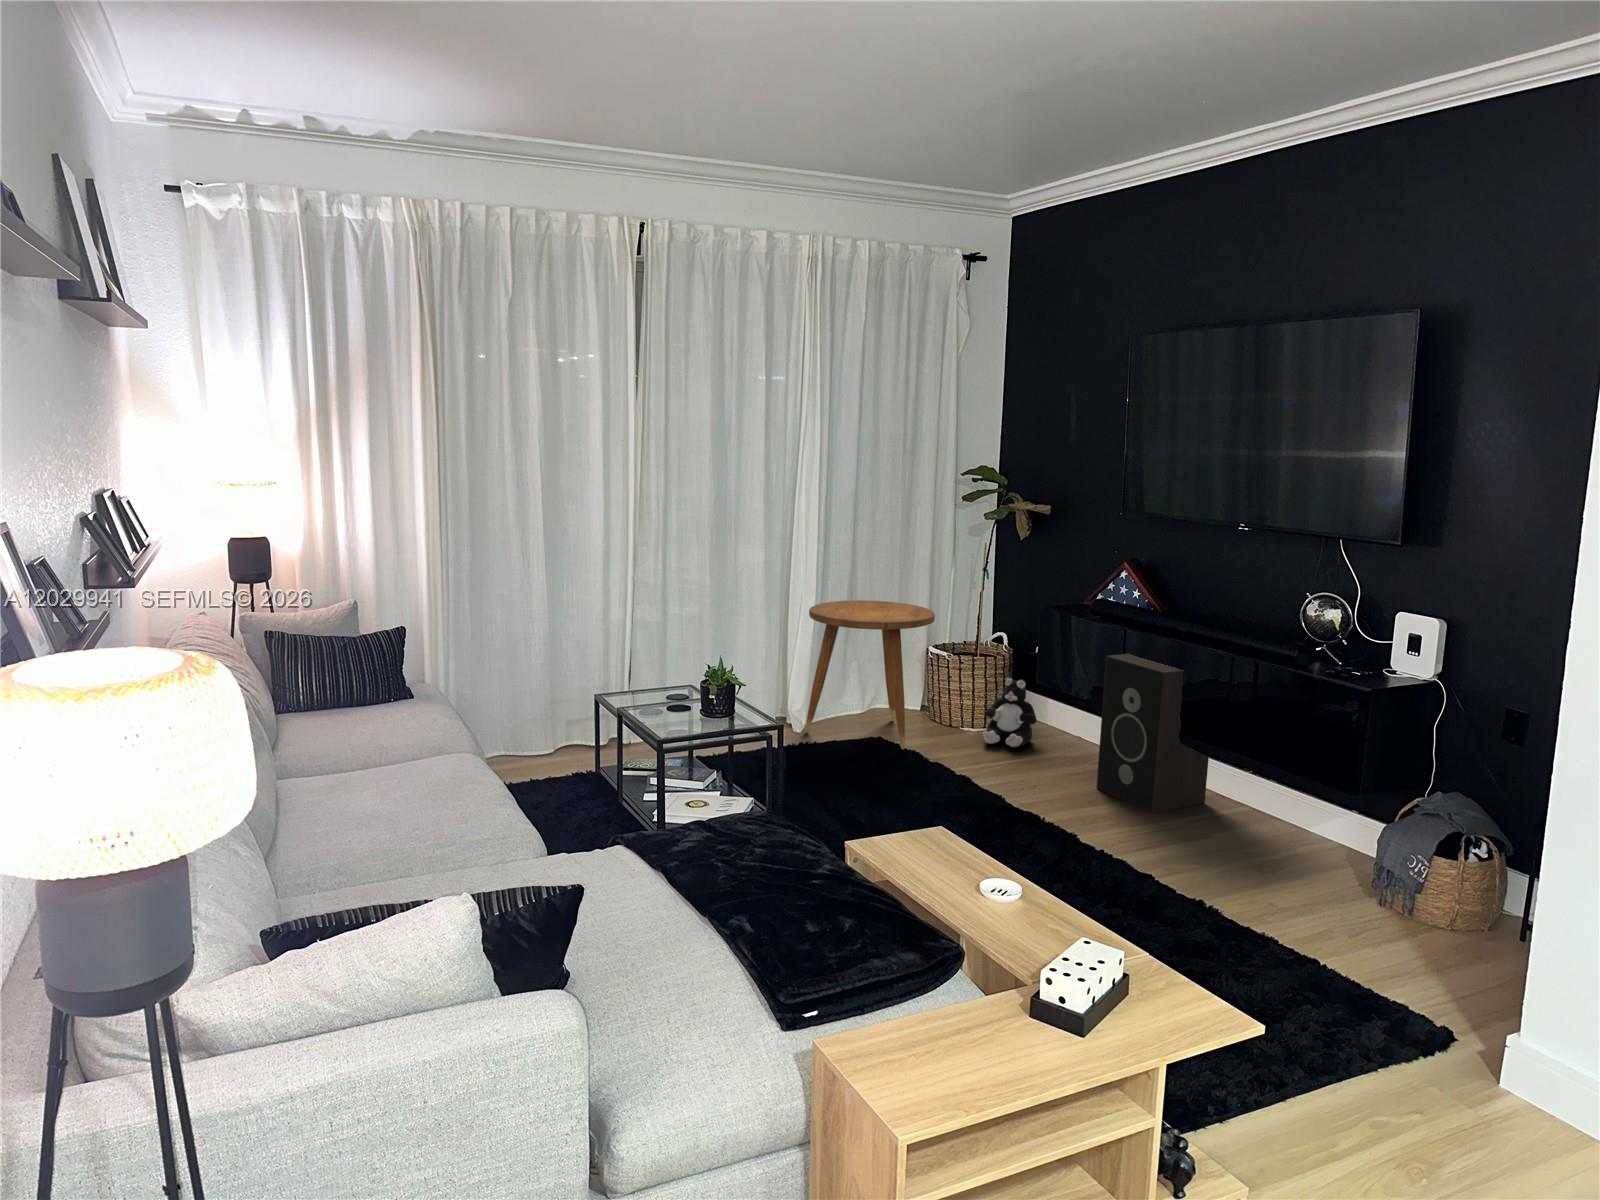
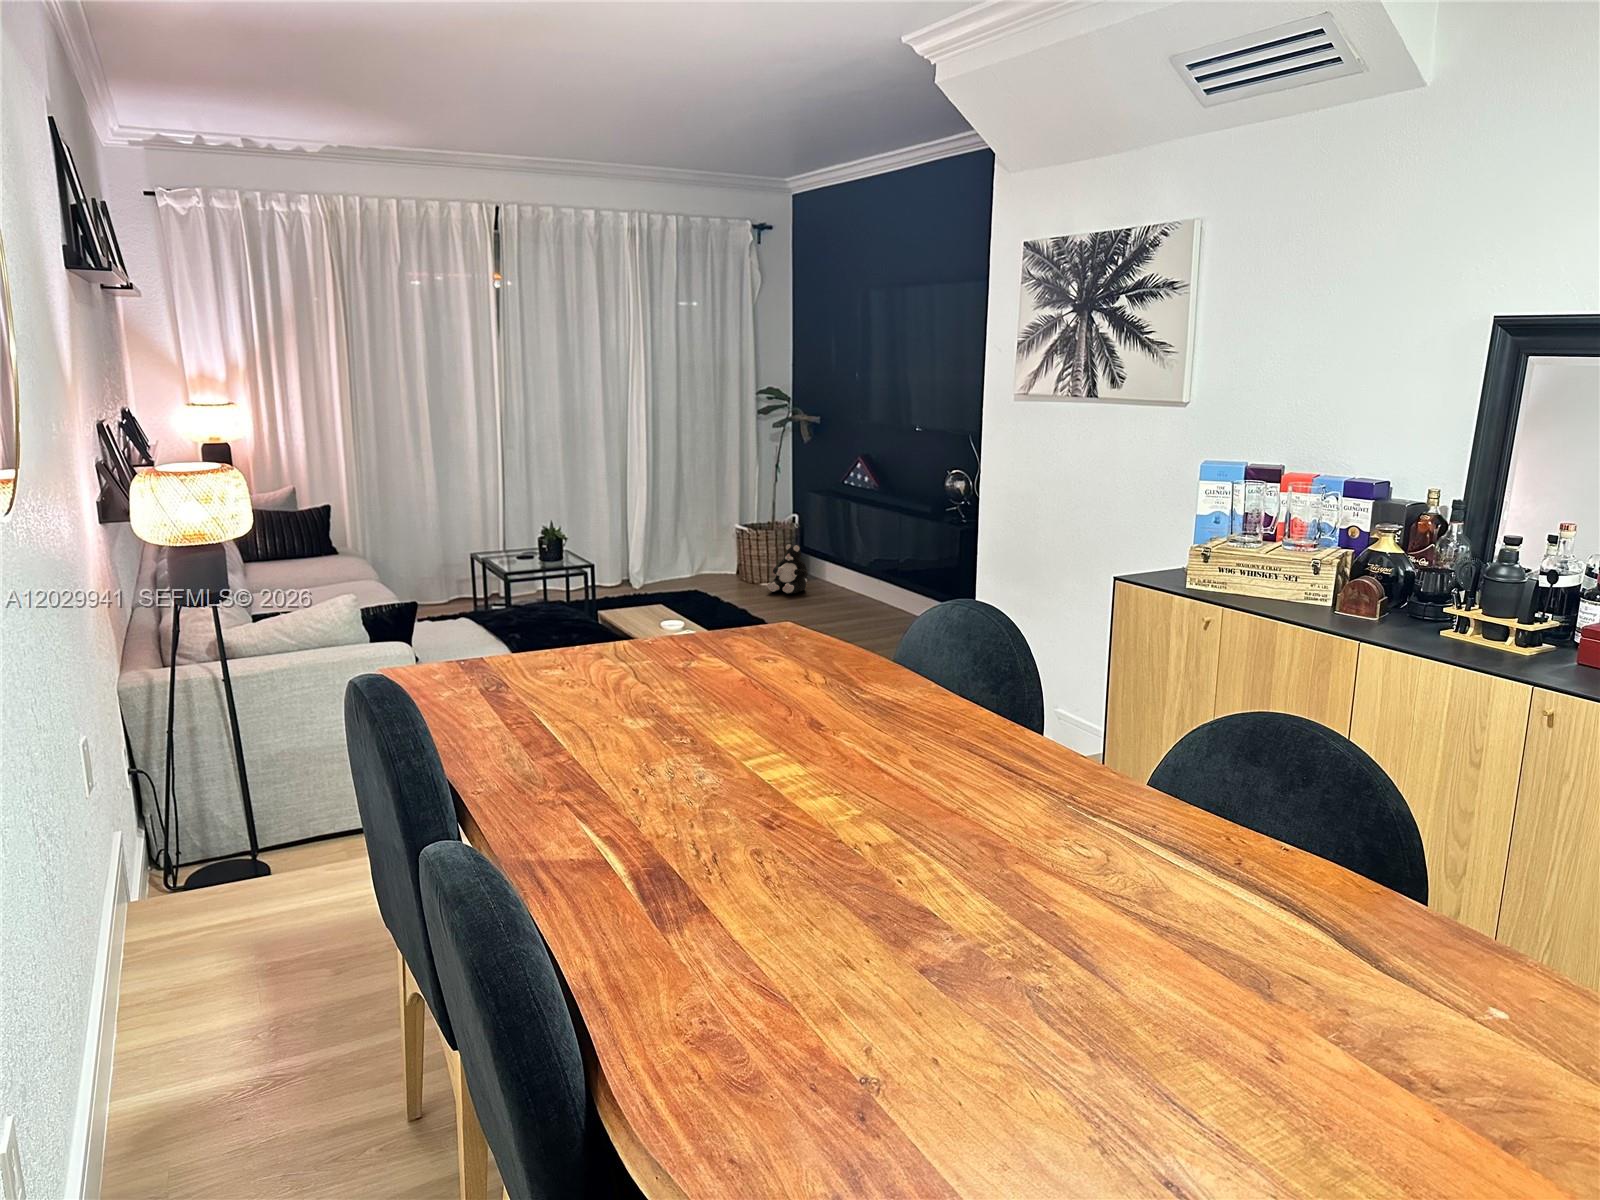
side table: present [806,600,935,750] -> none [638,490,732,596]
speaker: present [1097,654,1209,813] -> none [831,516,904,626]

